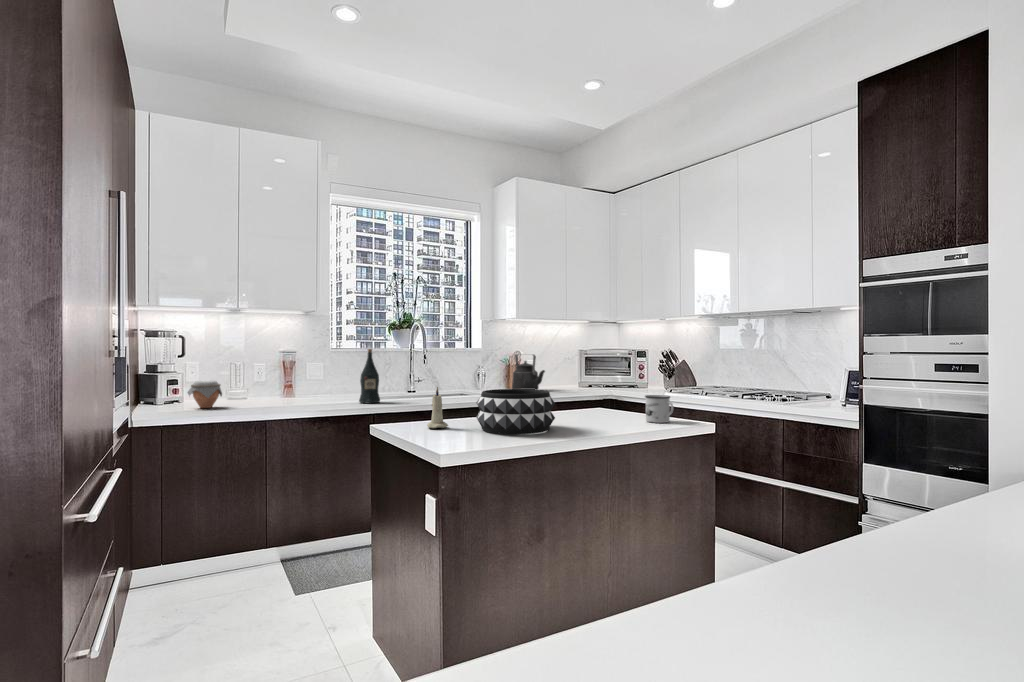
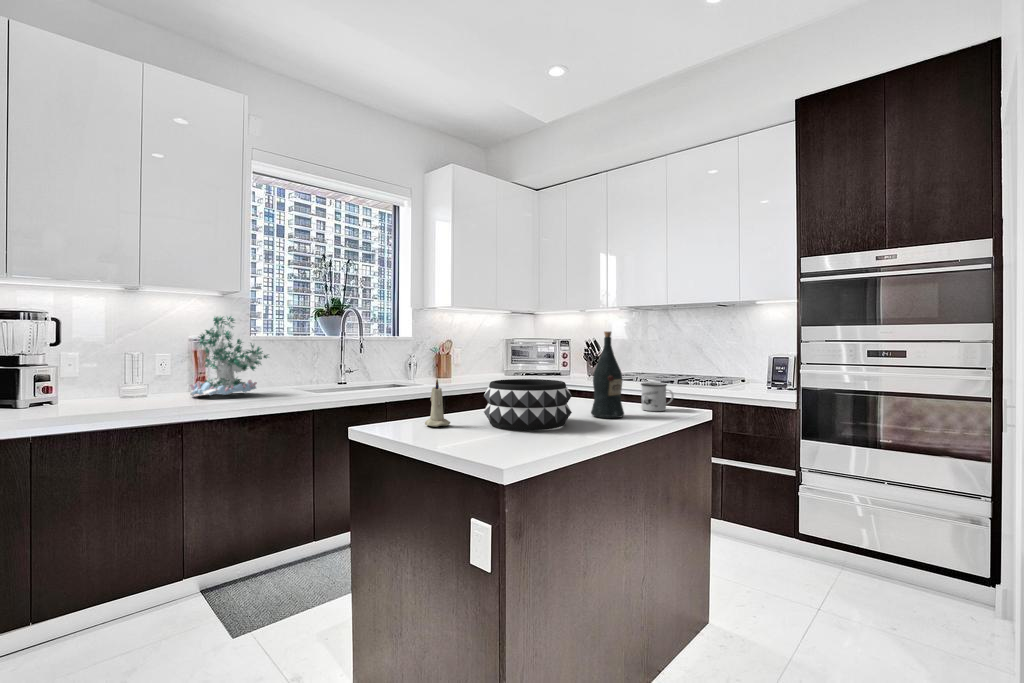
plant: none [278,330,342,400] -> present [190,316,267,396]
wine bottle: present [359,349,380,403] -> present [591,331,624,418]
kettle: present [512,354,545,390] -> none [445,343,482,381]
jar: present [188,381,222,408] -> none [70,375,120,410]

